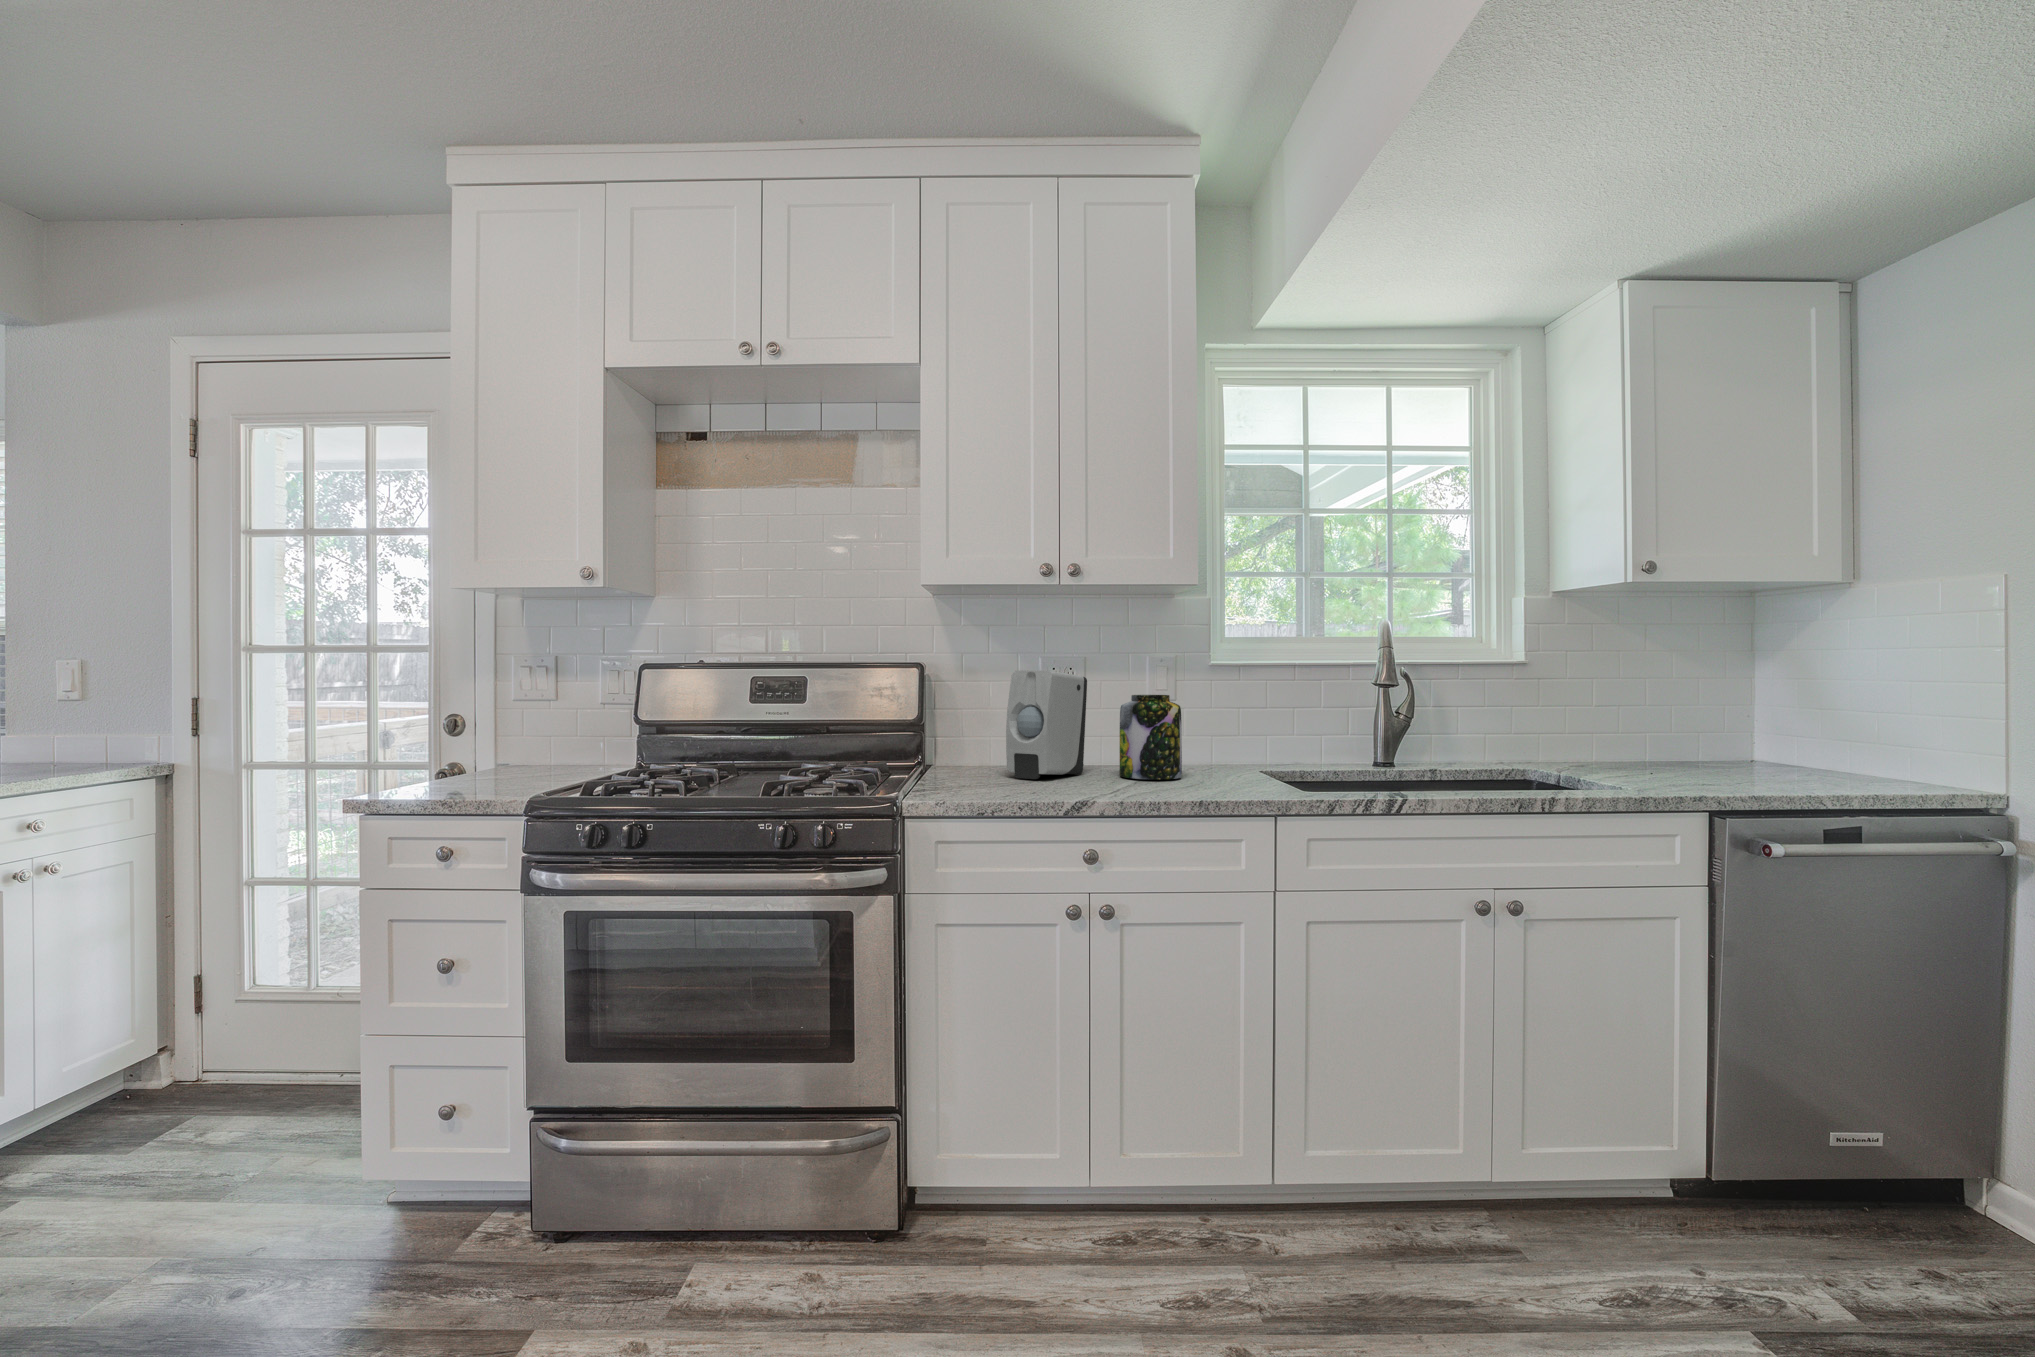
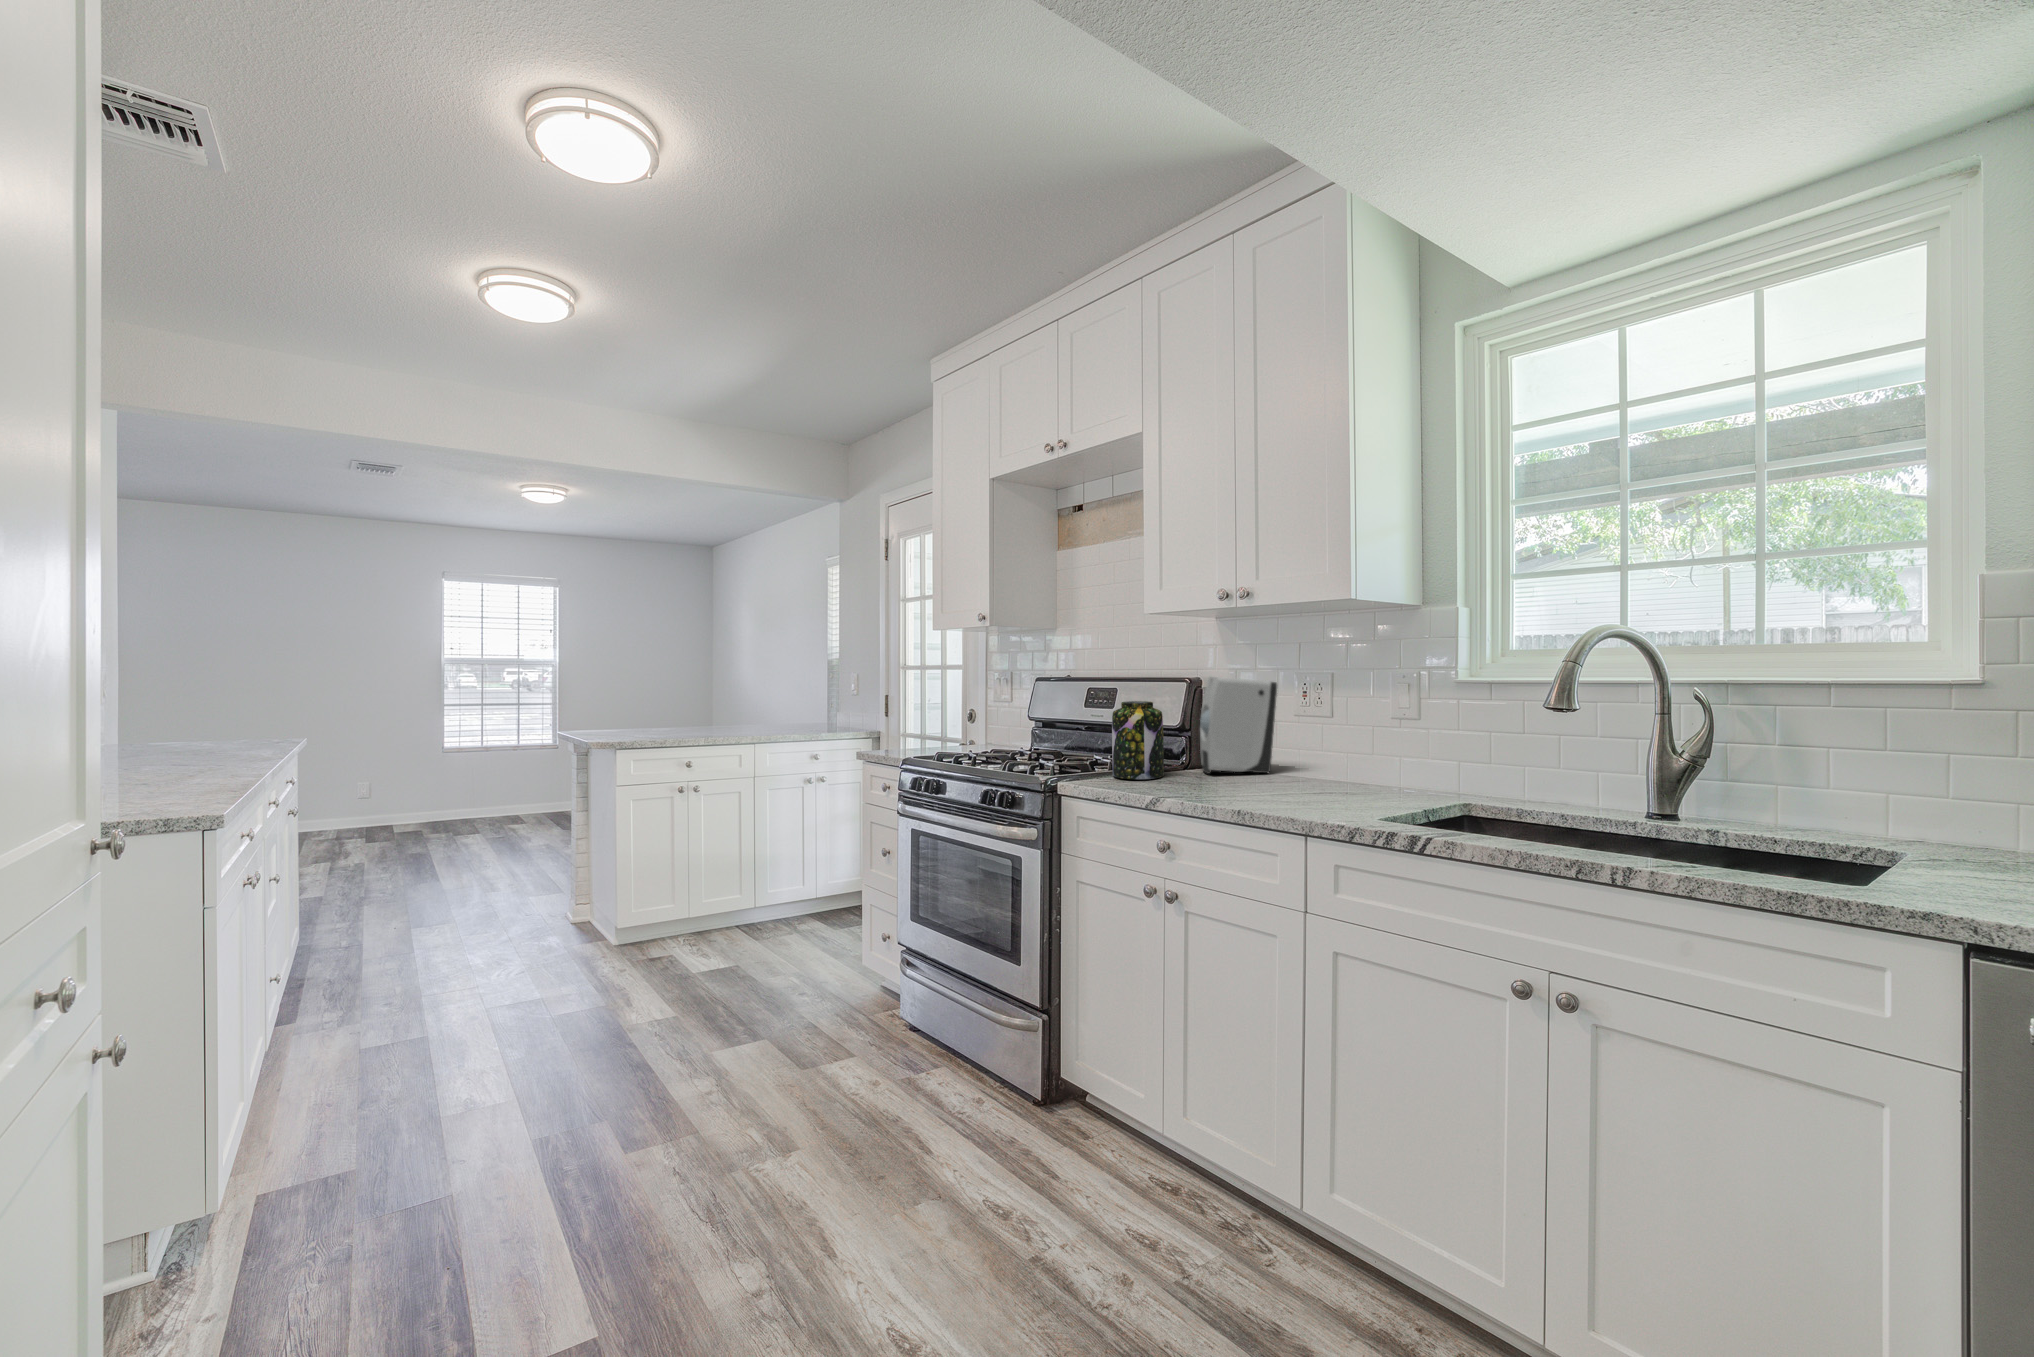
jar: present [1120,695,1182,780] -> present [1112,701,1164,779]

